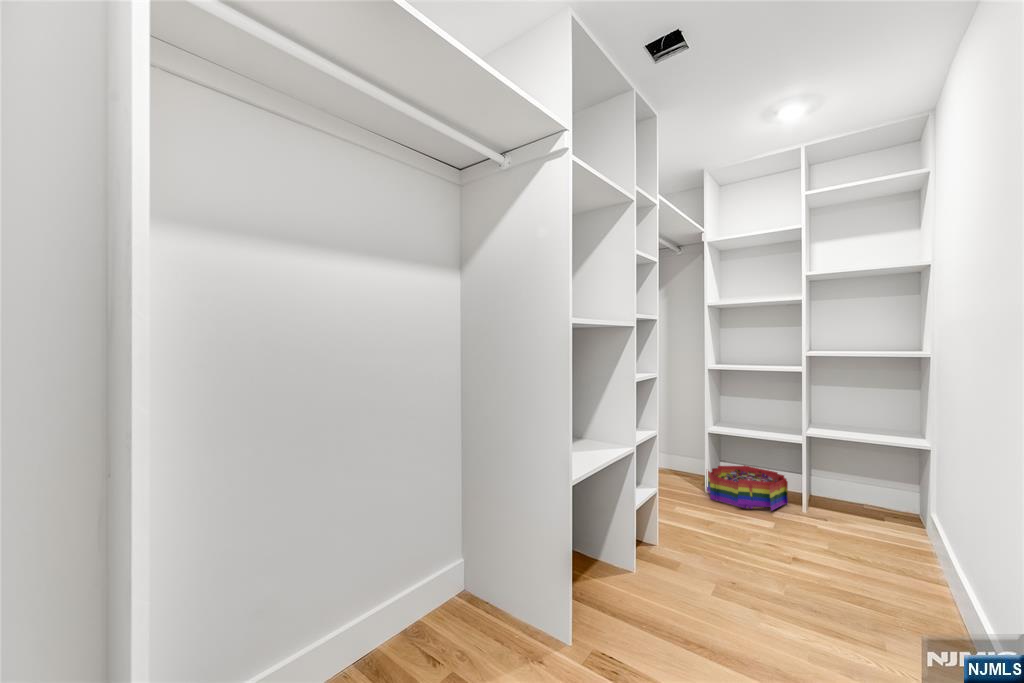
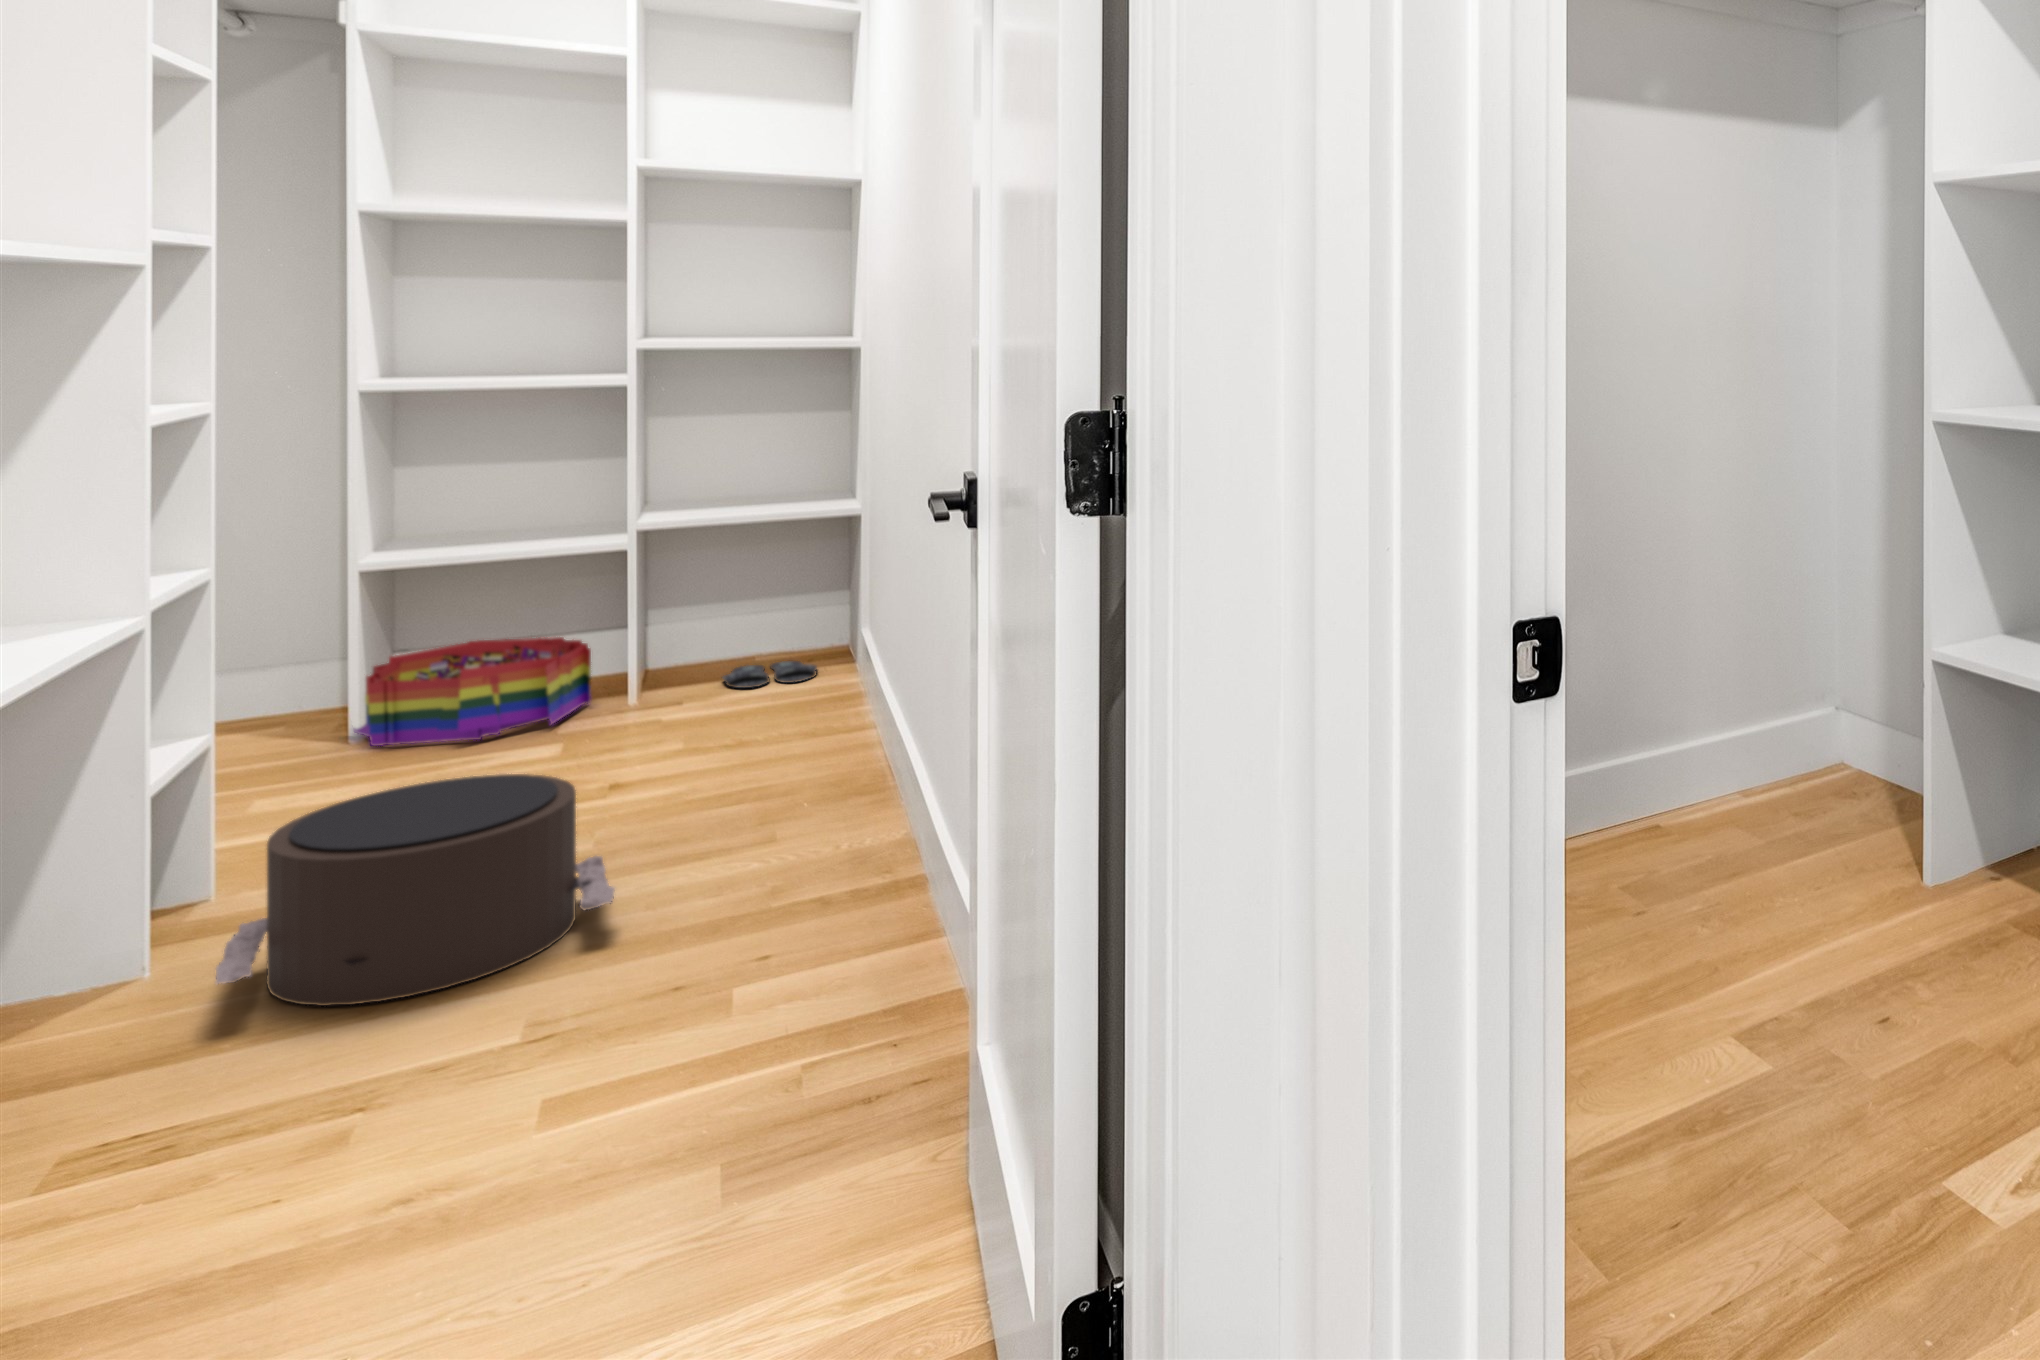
slippers: none [846,504,897,523] -> present [723,661,817,688]
pouf: none [641,536,793,652] -> present [216,774,615,1006]

